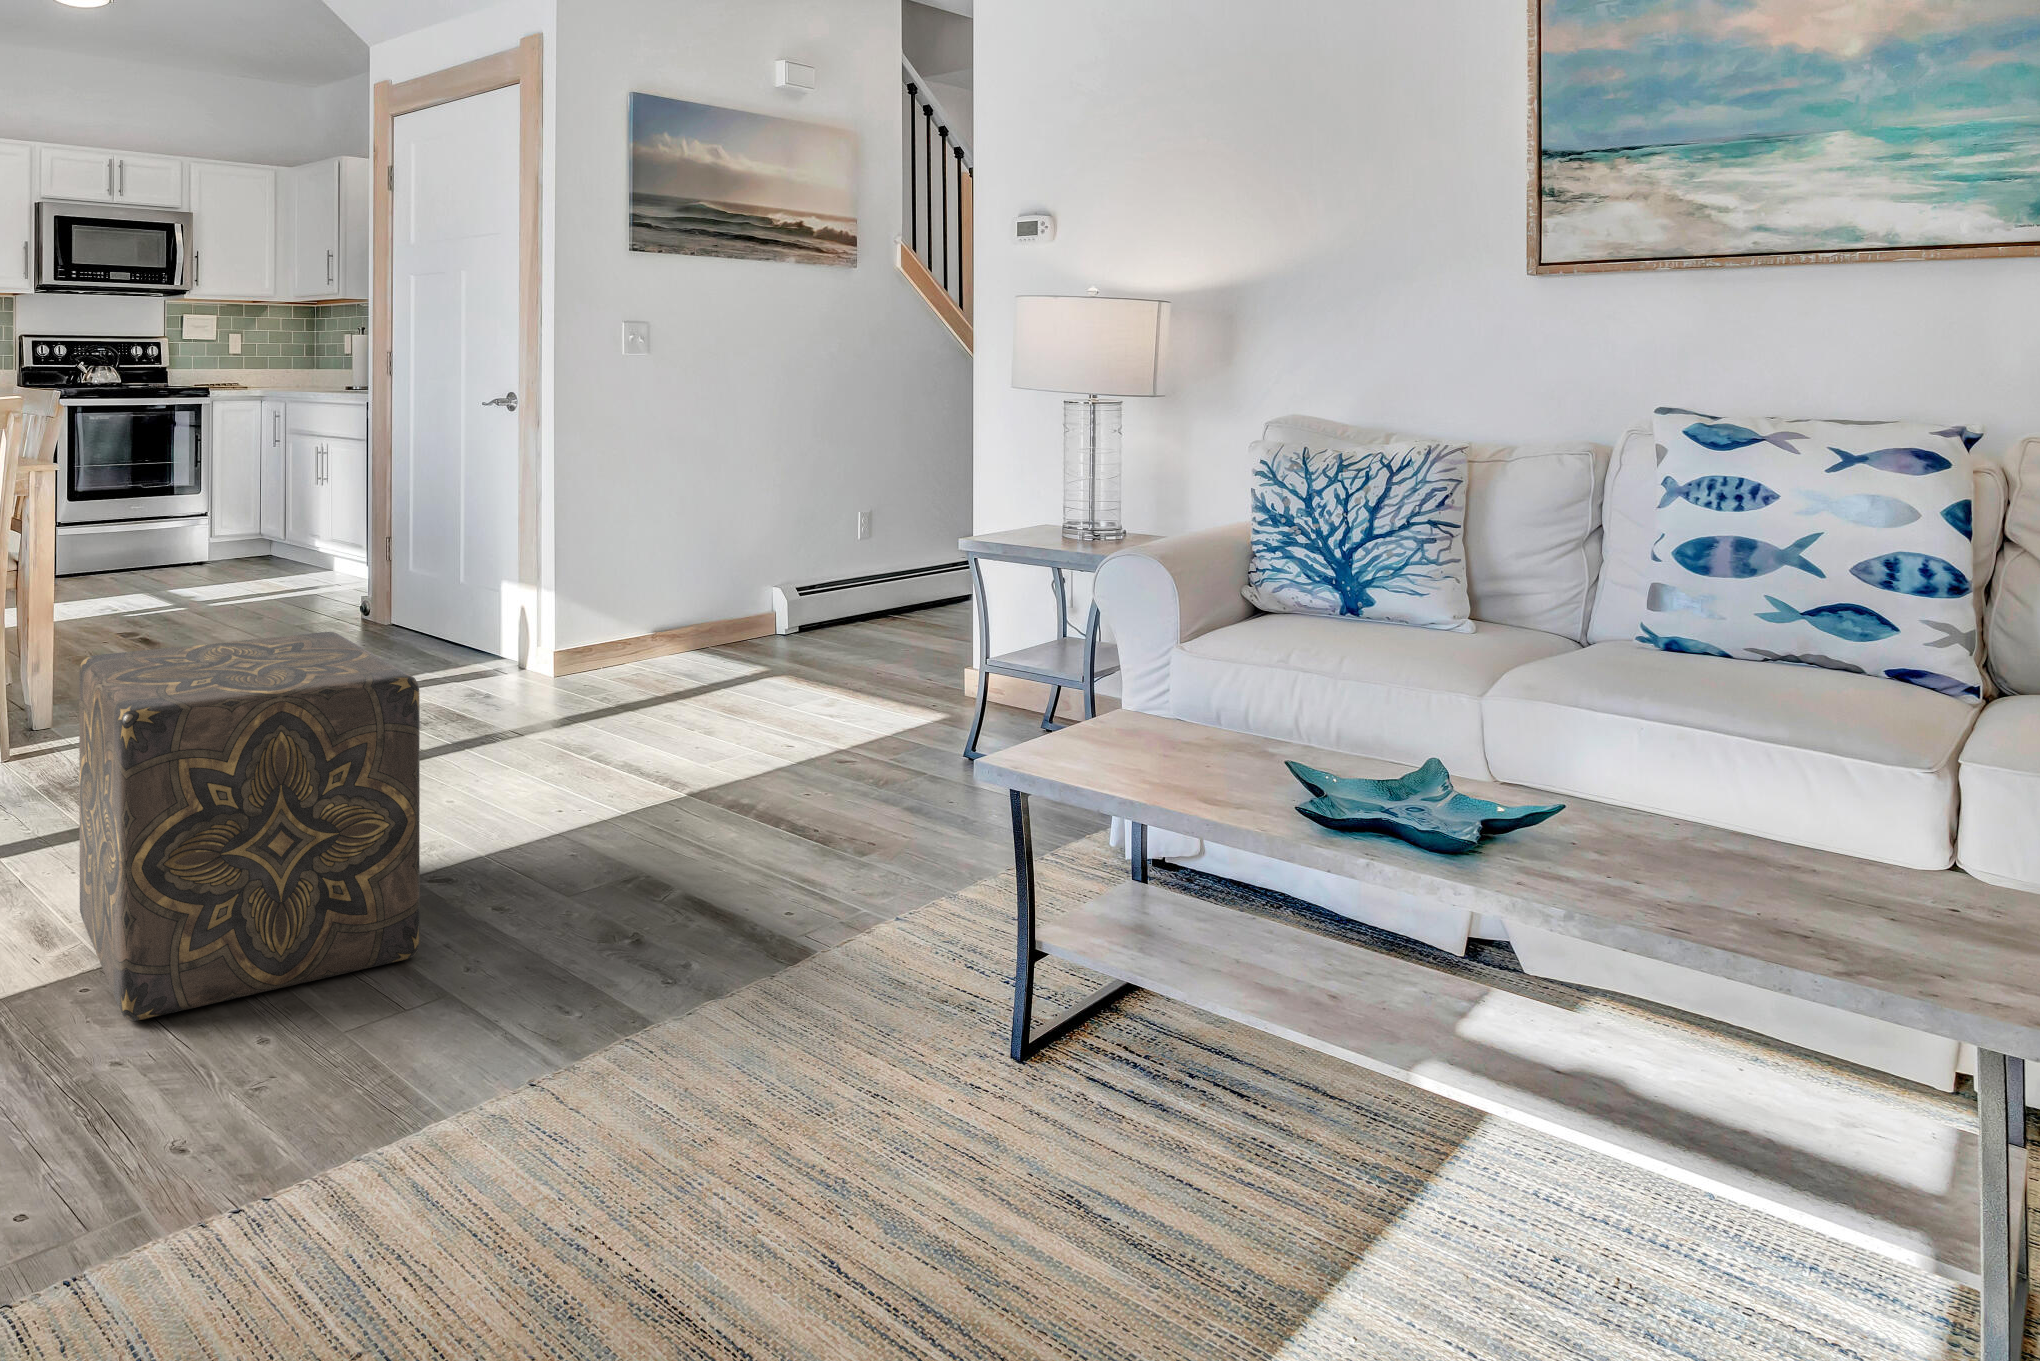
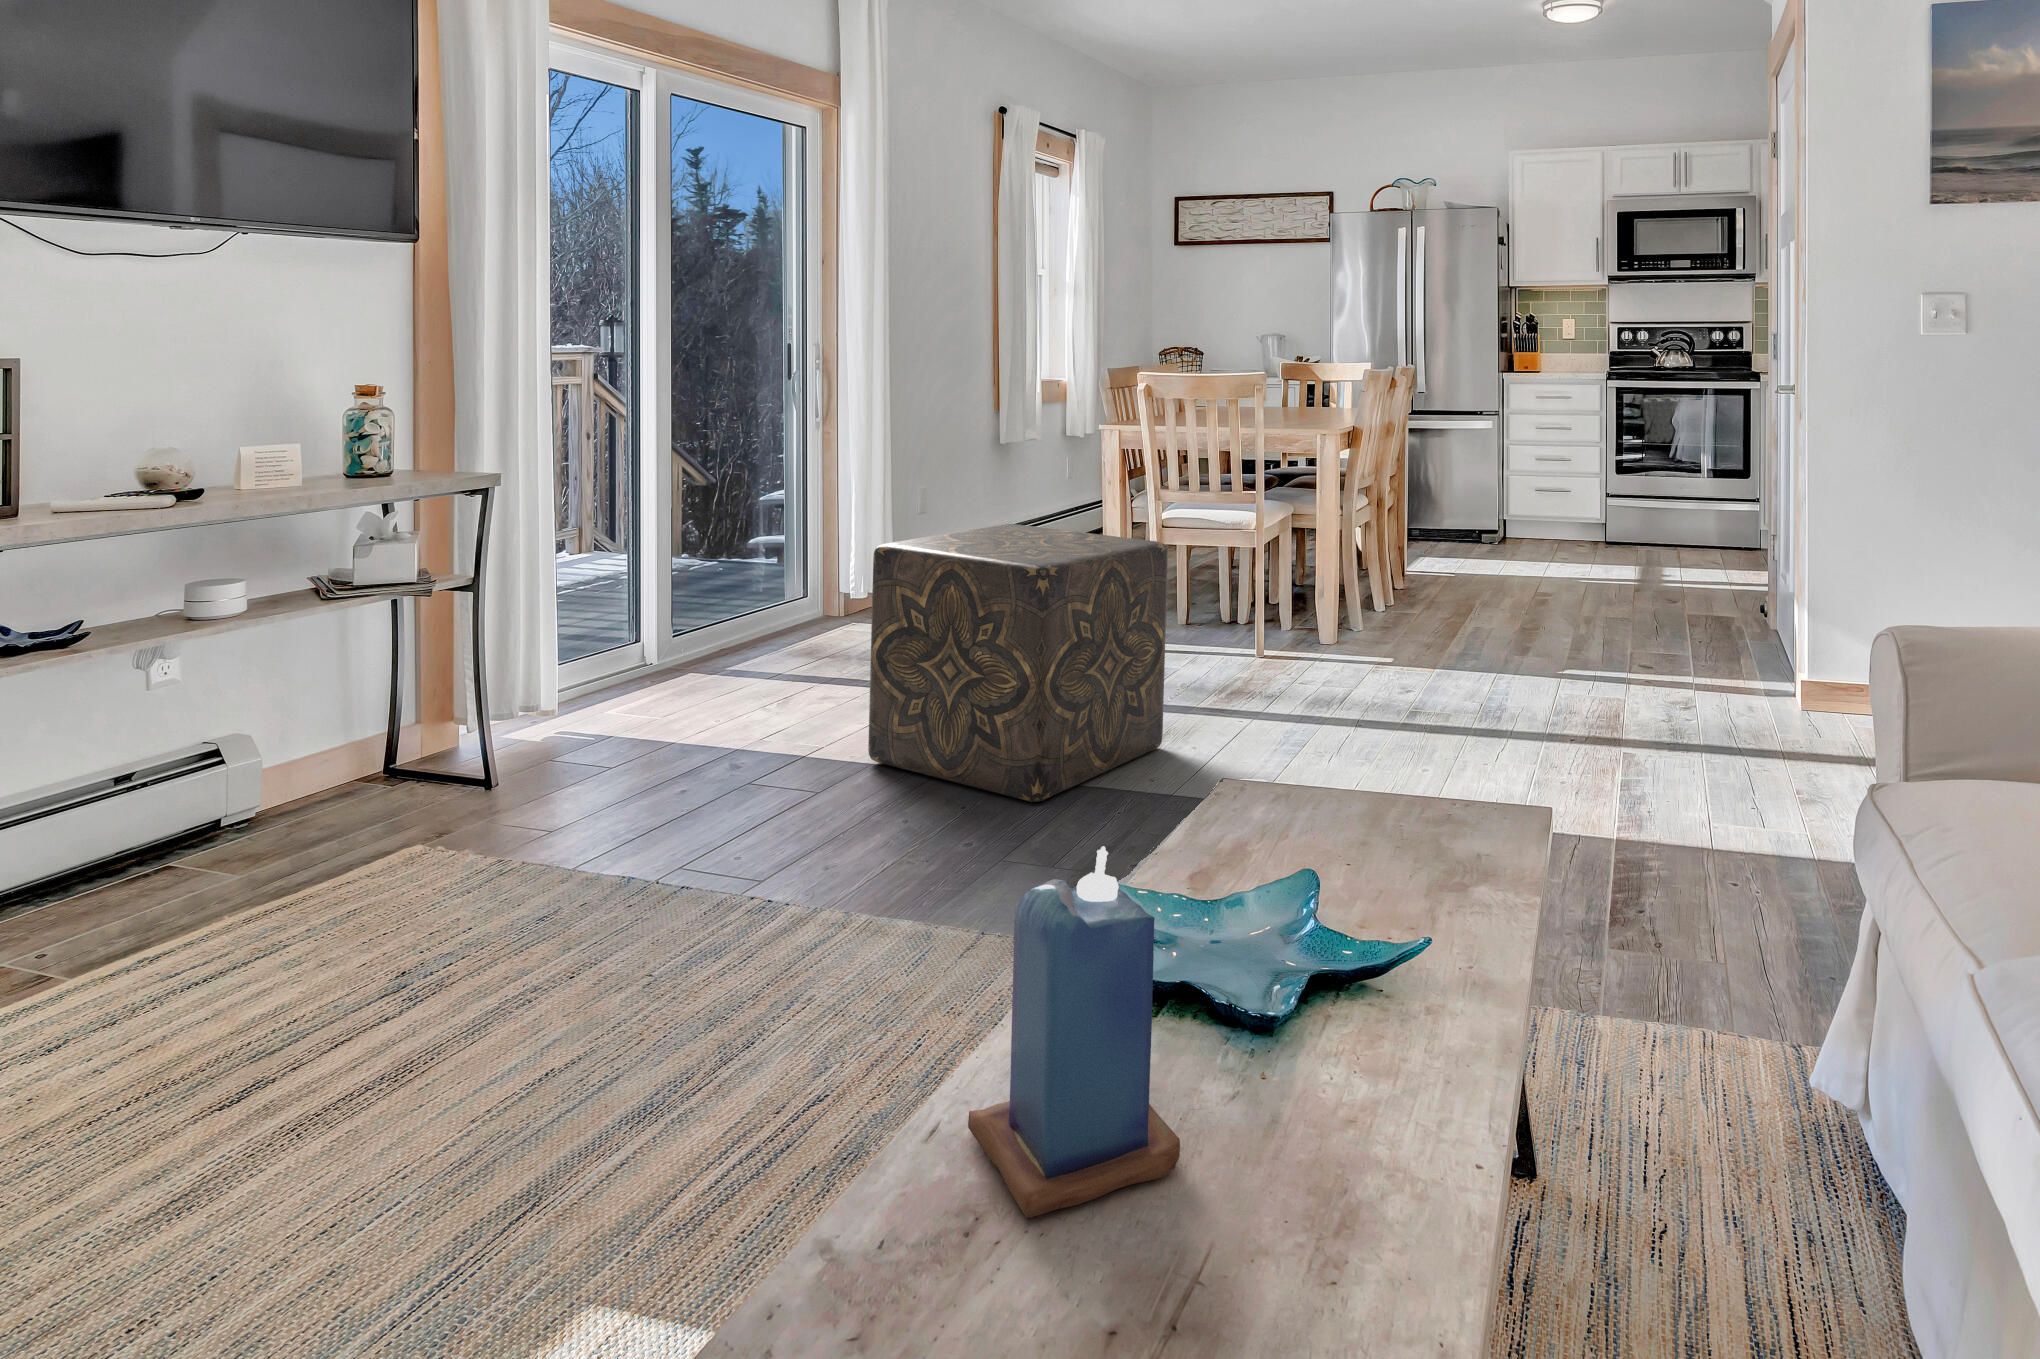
candle: none [1636,697,1789,874] -> present [968,846,1180,1219]

